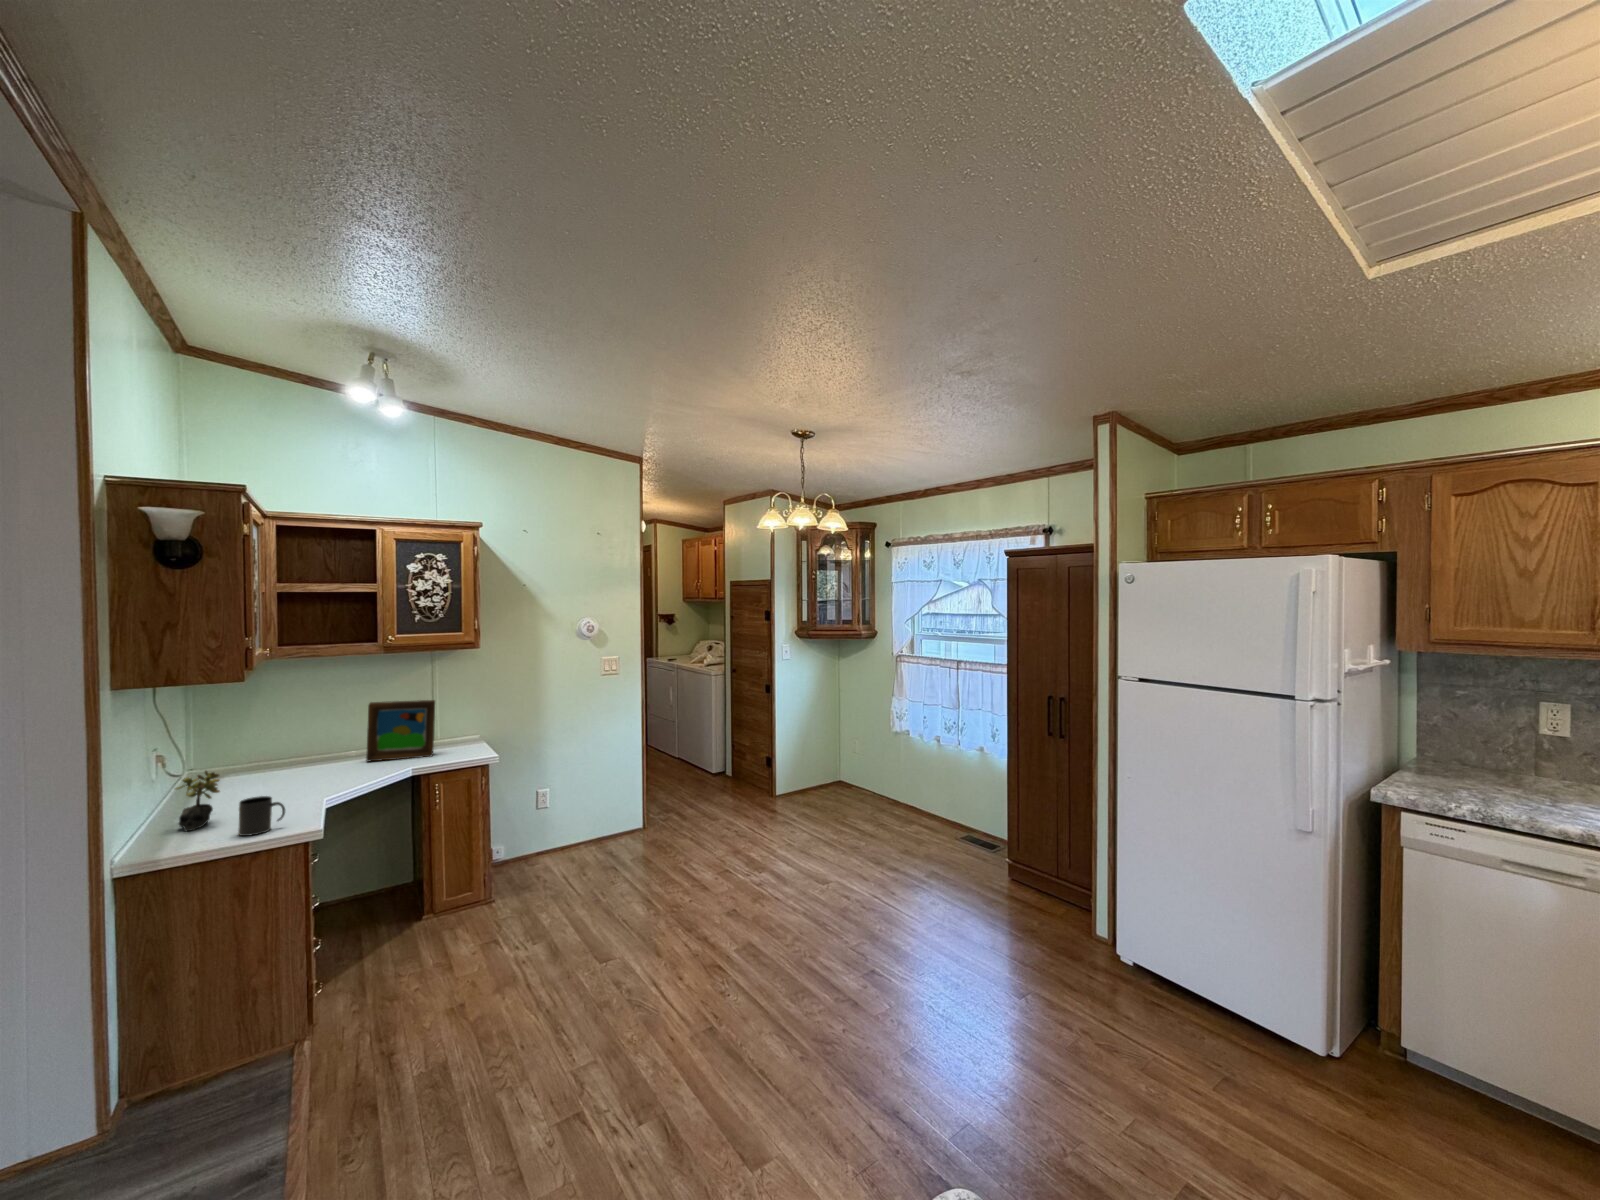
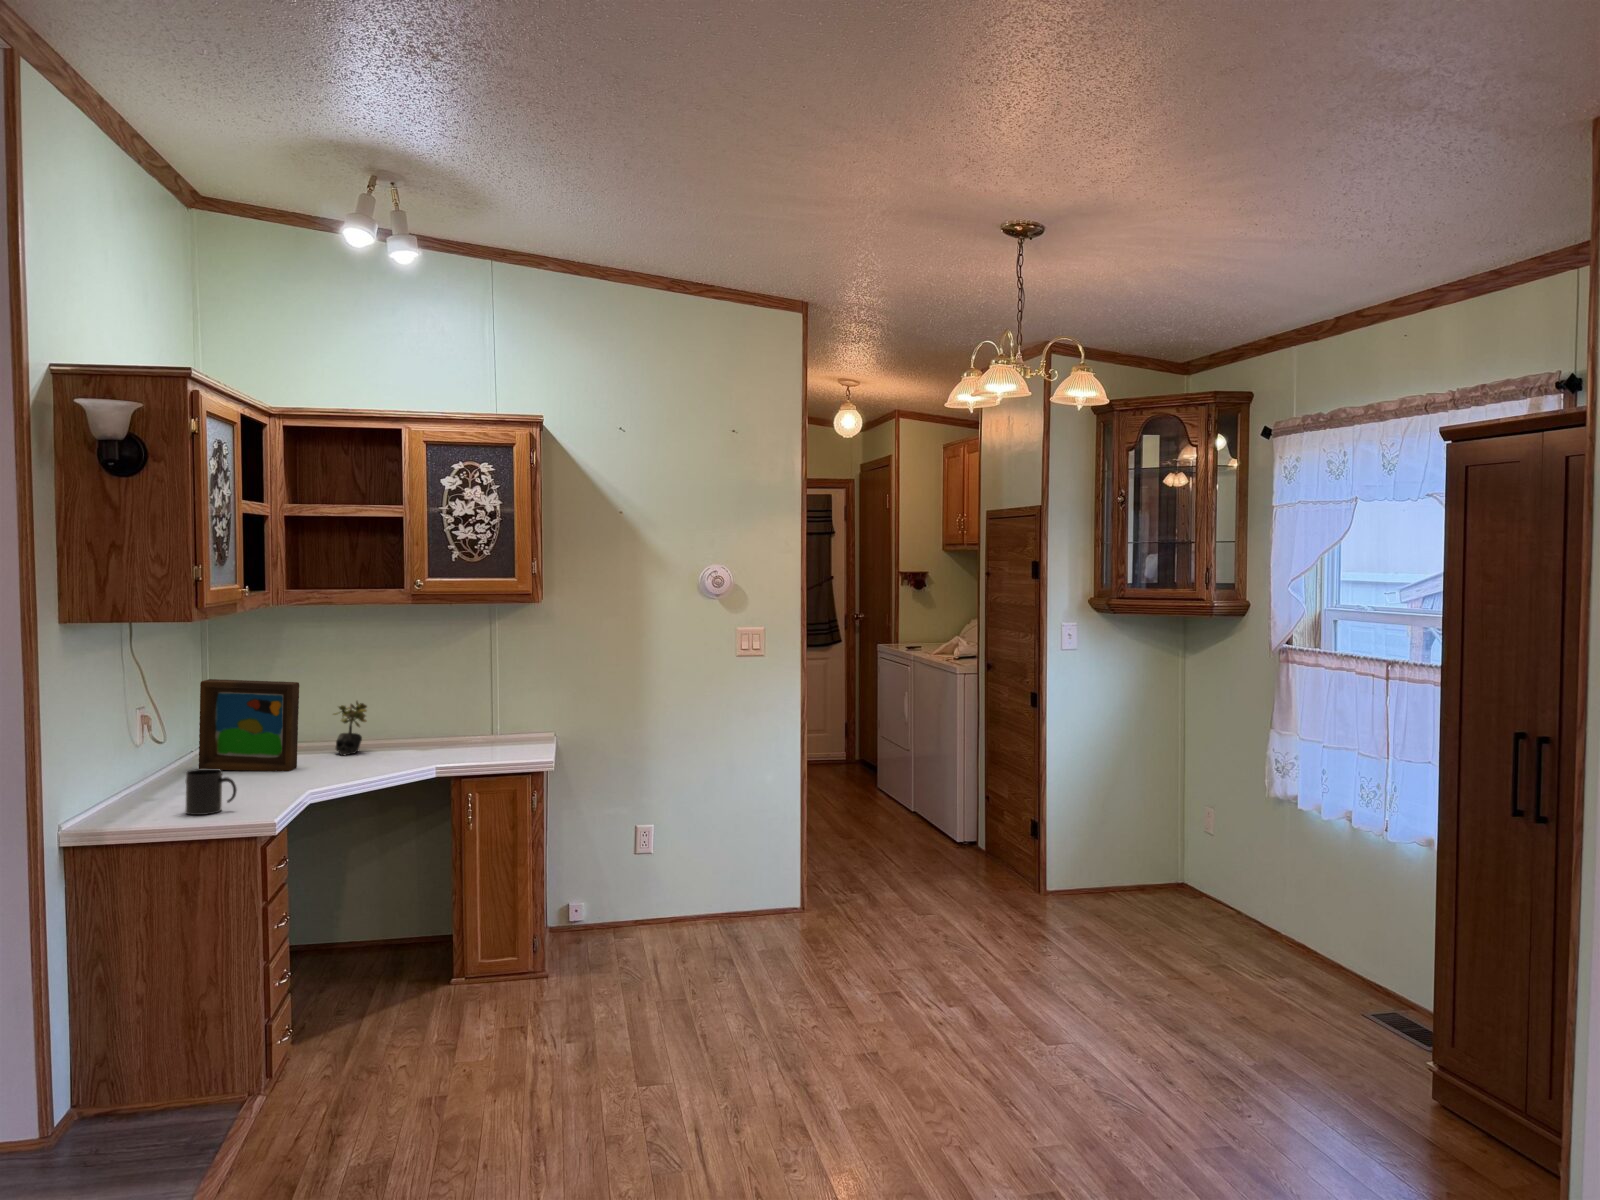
picture frame: present [366,700,435,761] -> present [199,679,299,771]
succulent plant: present [175,771,220,831] -> present [334,701,367,755]

